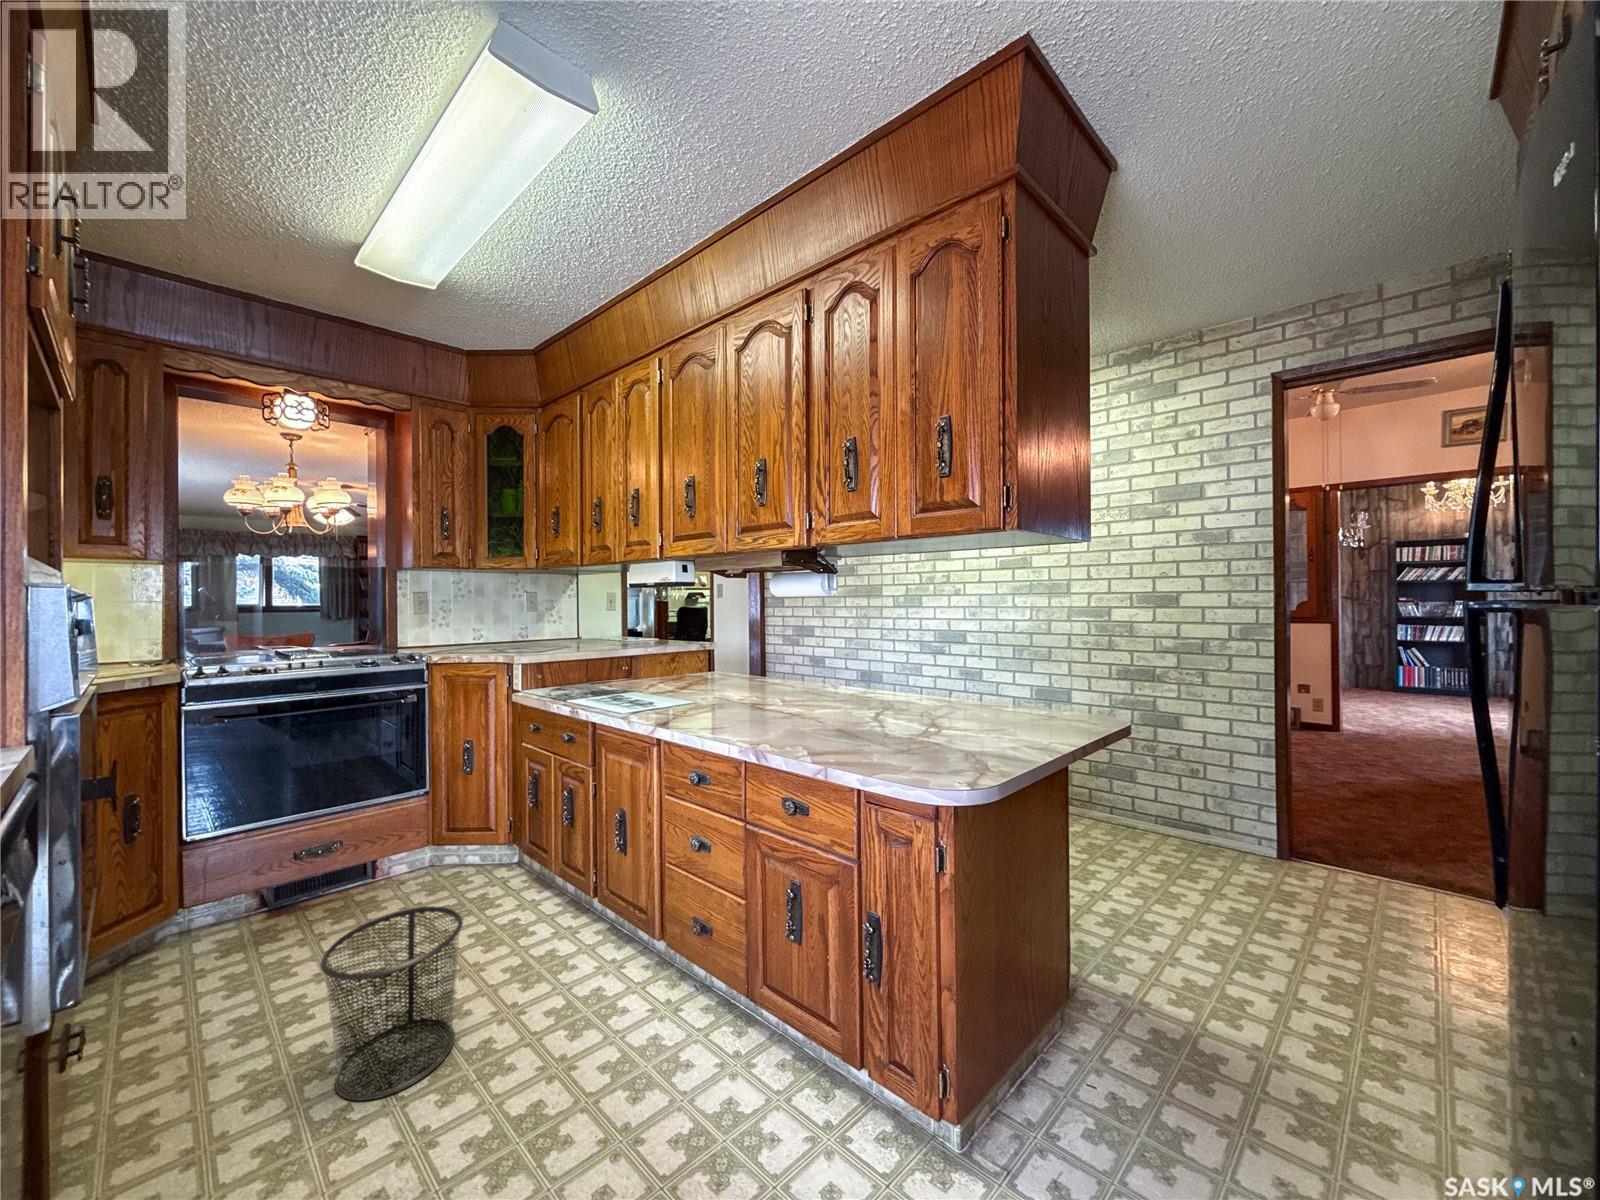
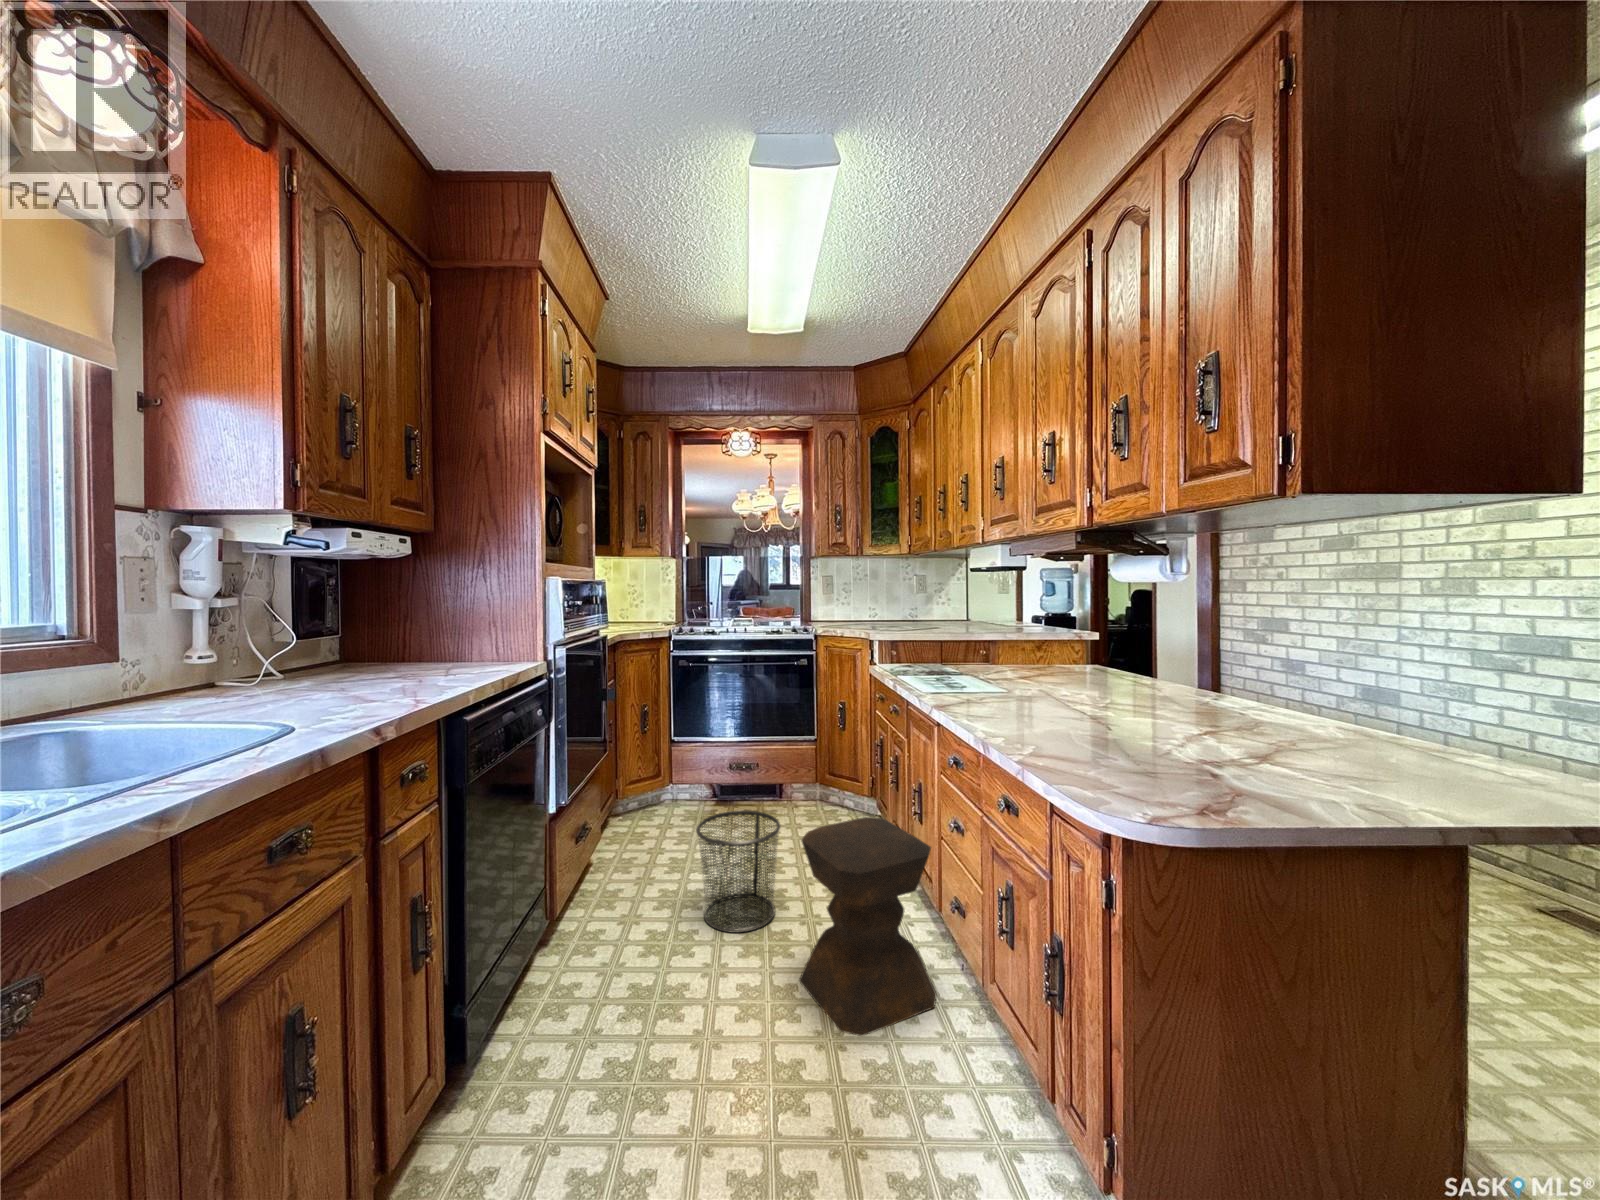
stool: none [536,862,698,1126] -> present [799,817,936,1036]

